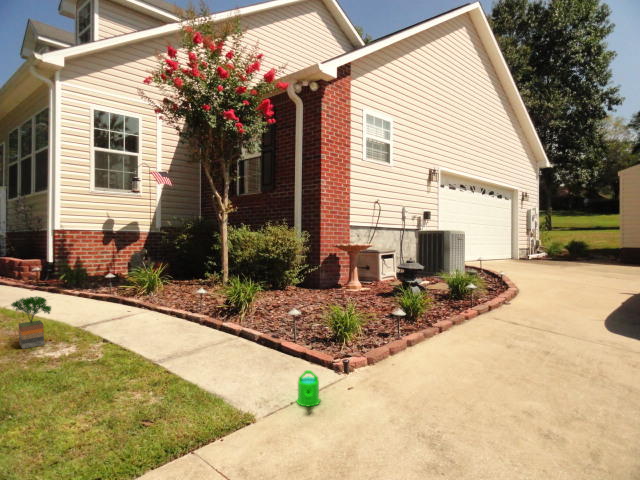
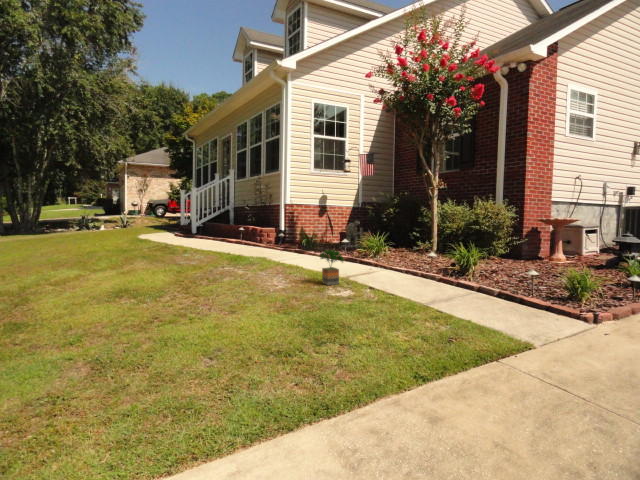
watering can: present [296,370,320,406] -> none [560,311,582,338]

